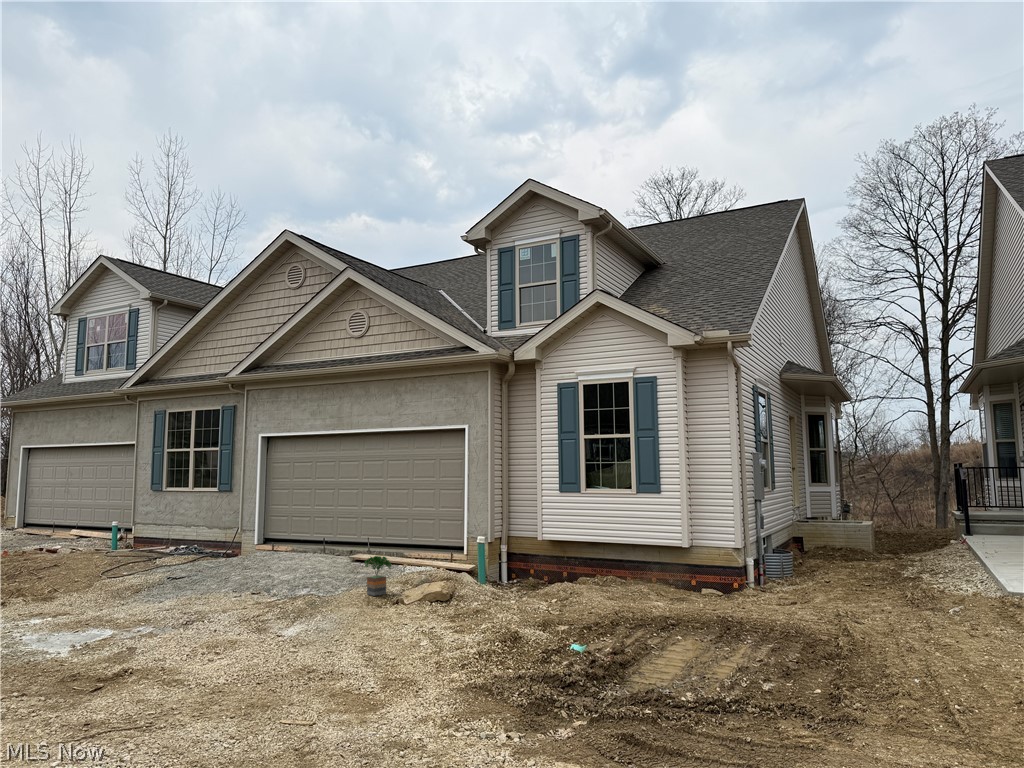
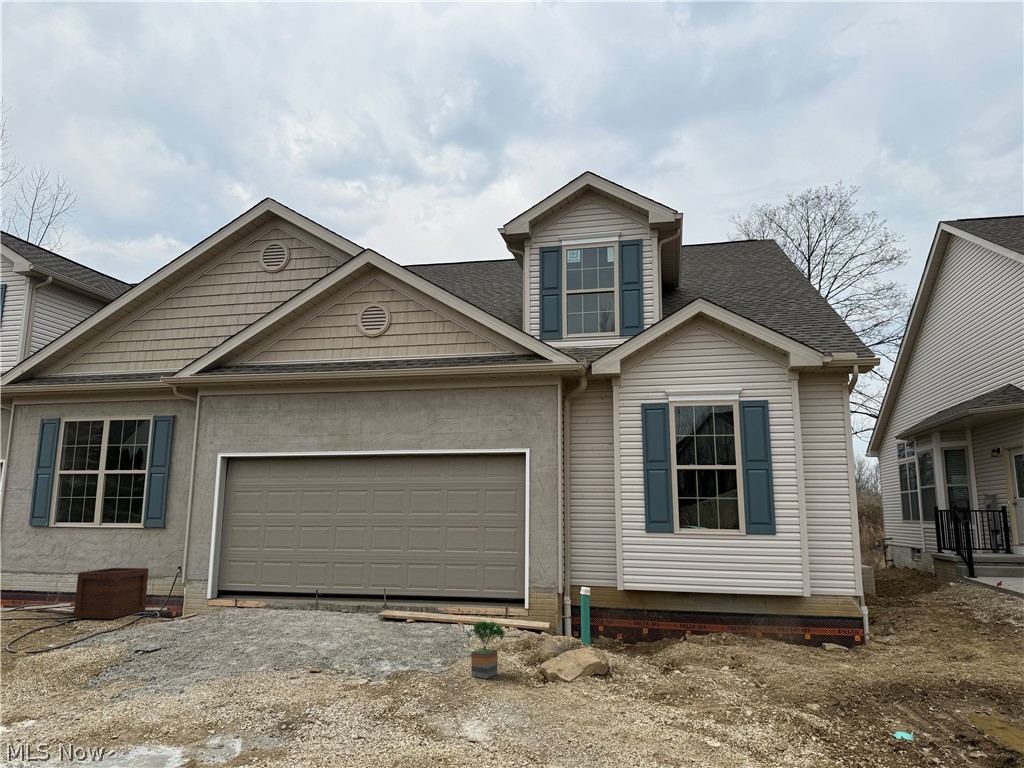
wooden crate: none [172,518,220,553] -> present [74,568,148,619]

